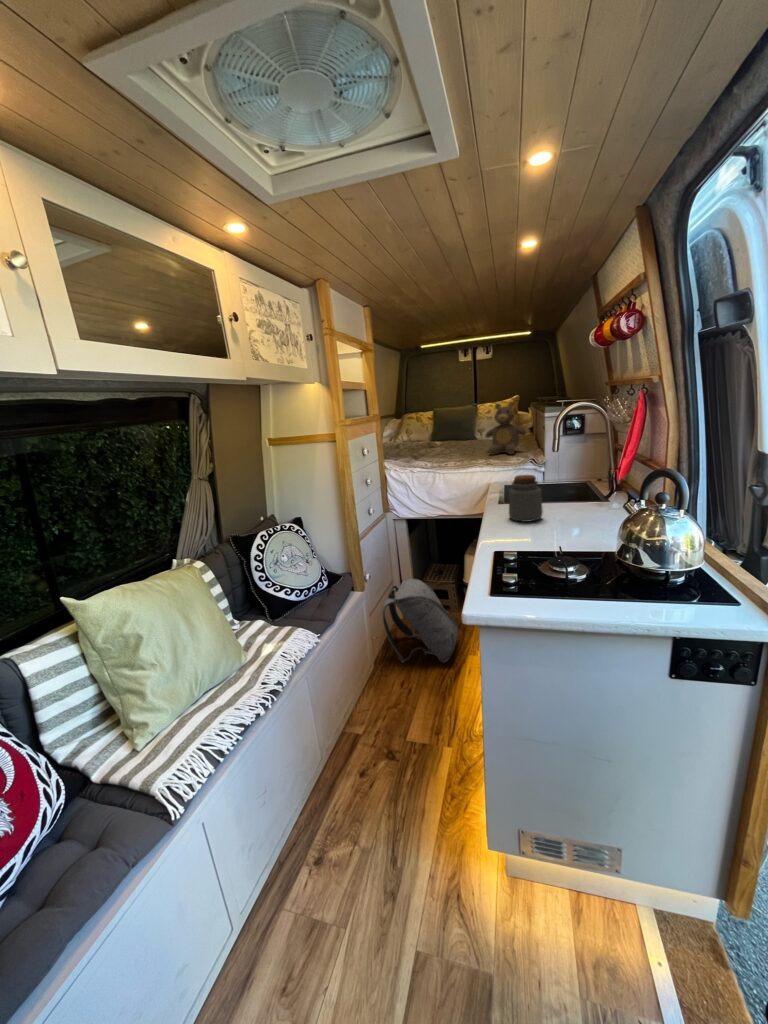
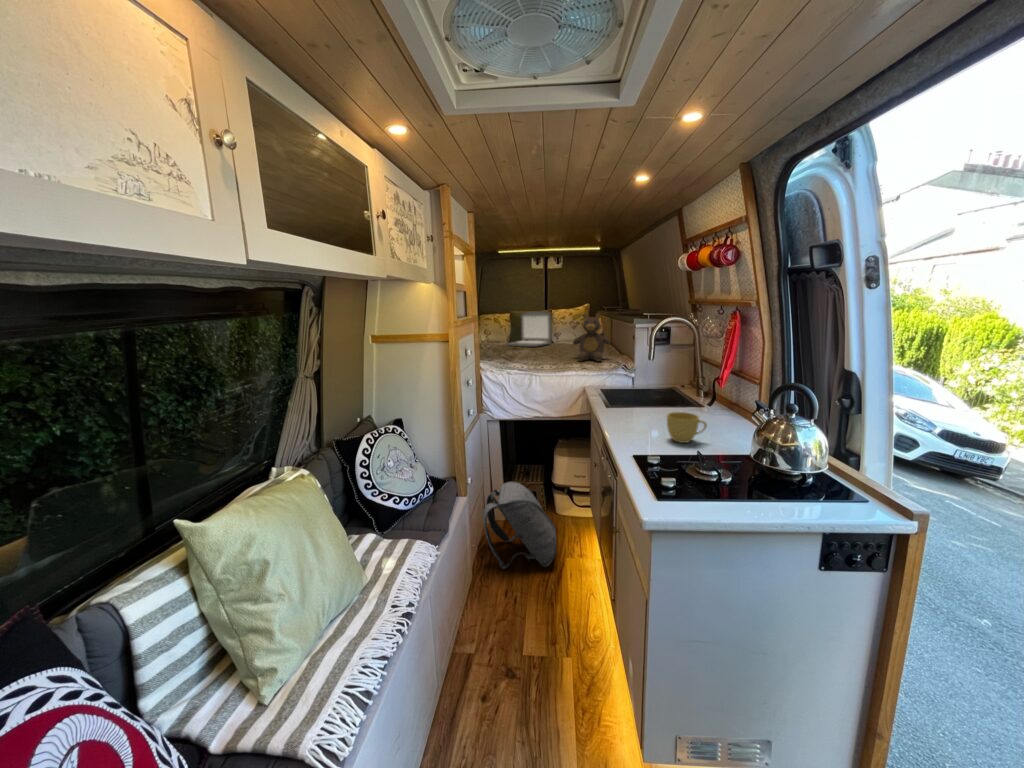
laptop: none [425,404,473,443] -> present [507,312,551,347]
jar: present [509,475,542,522] -> none [625,384,657,428]
cup: none [543,504,587,536] -> present [667,412,707,443]

